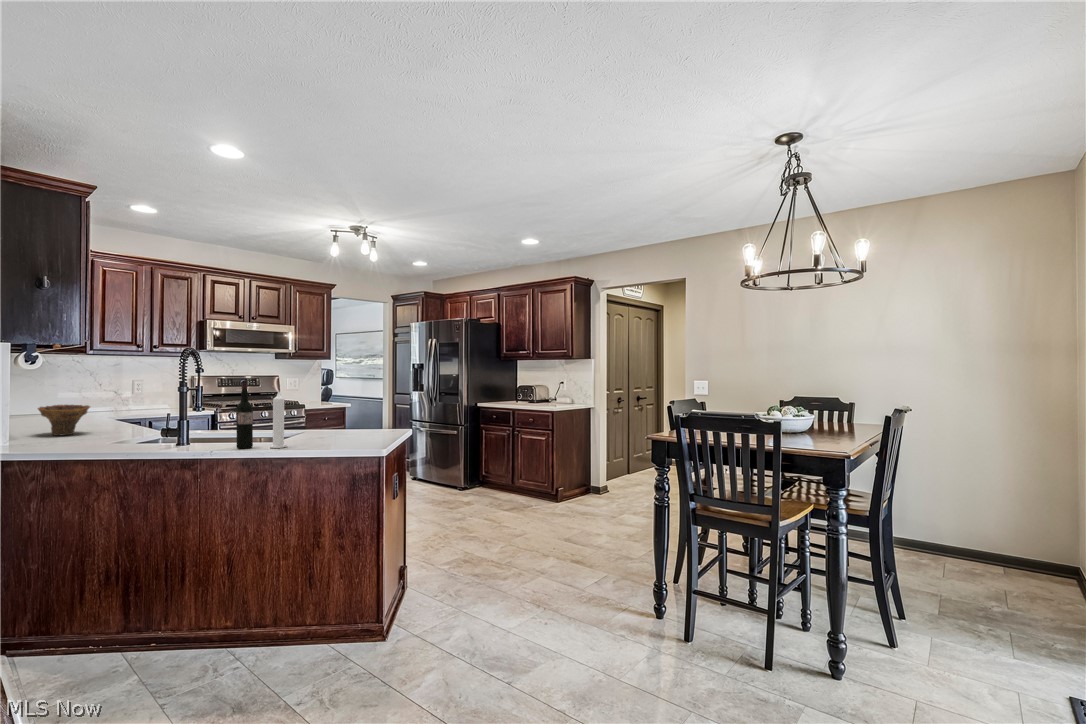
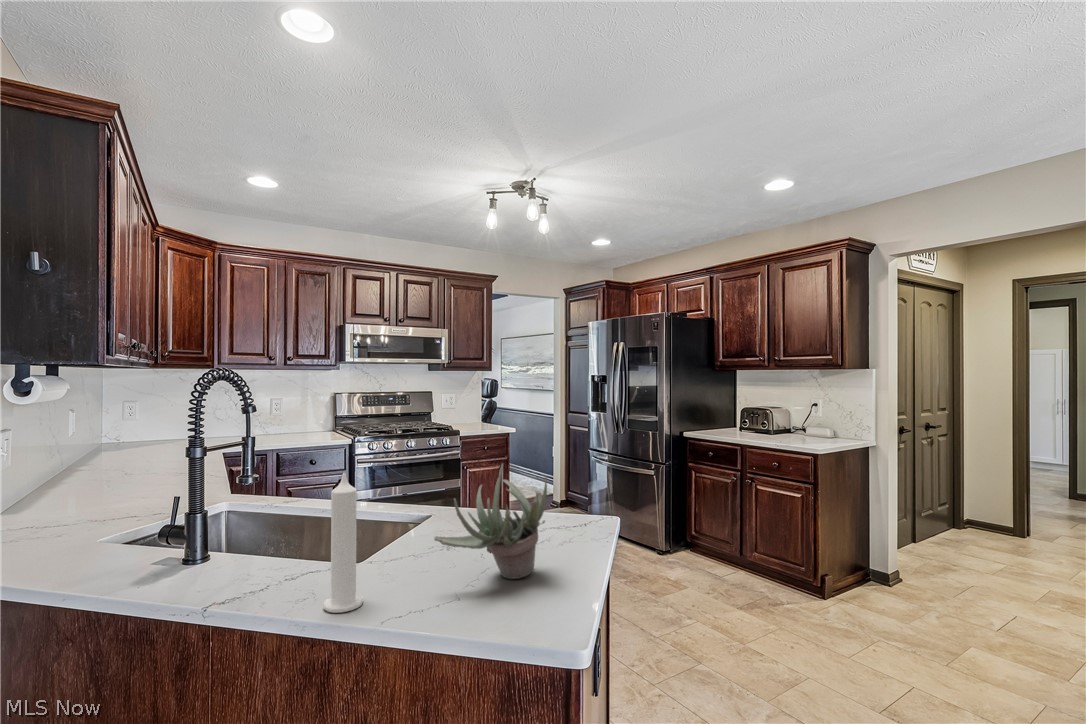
wine bottle: present [236,381,253,448] -> none [260,445,296,604]
succulent plant: none [319,389,370,441] -> present [434,463,547,579]
bowl: present [38,405,90,436] -> none [54,450,139,504]

